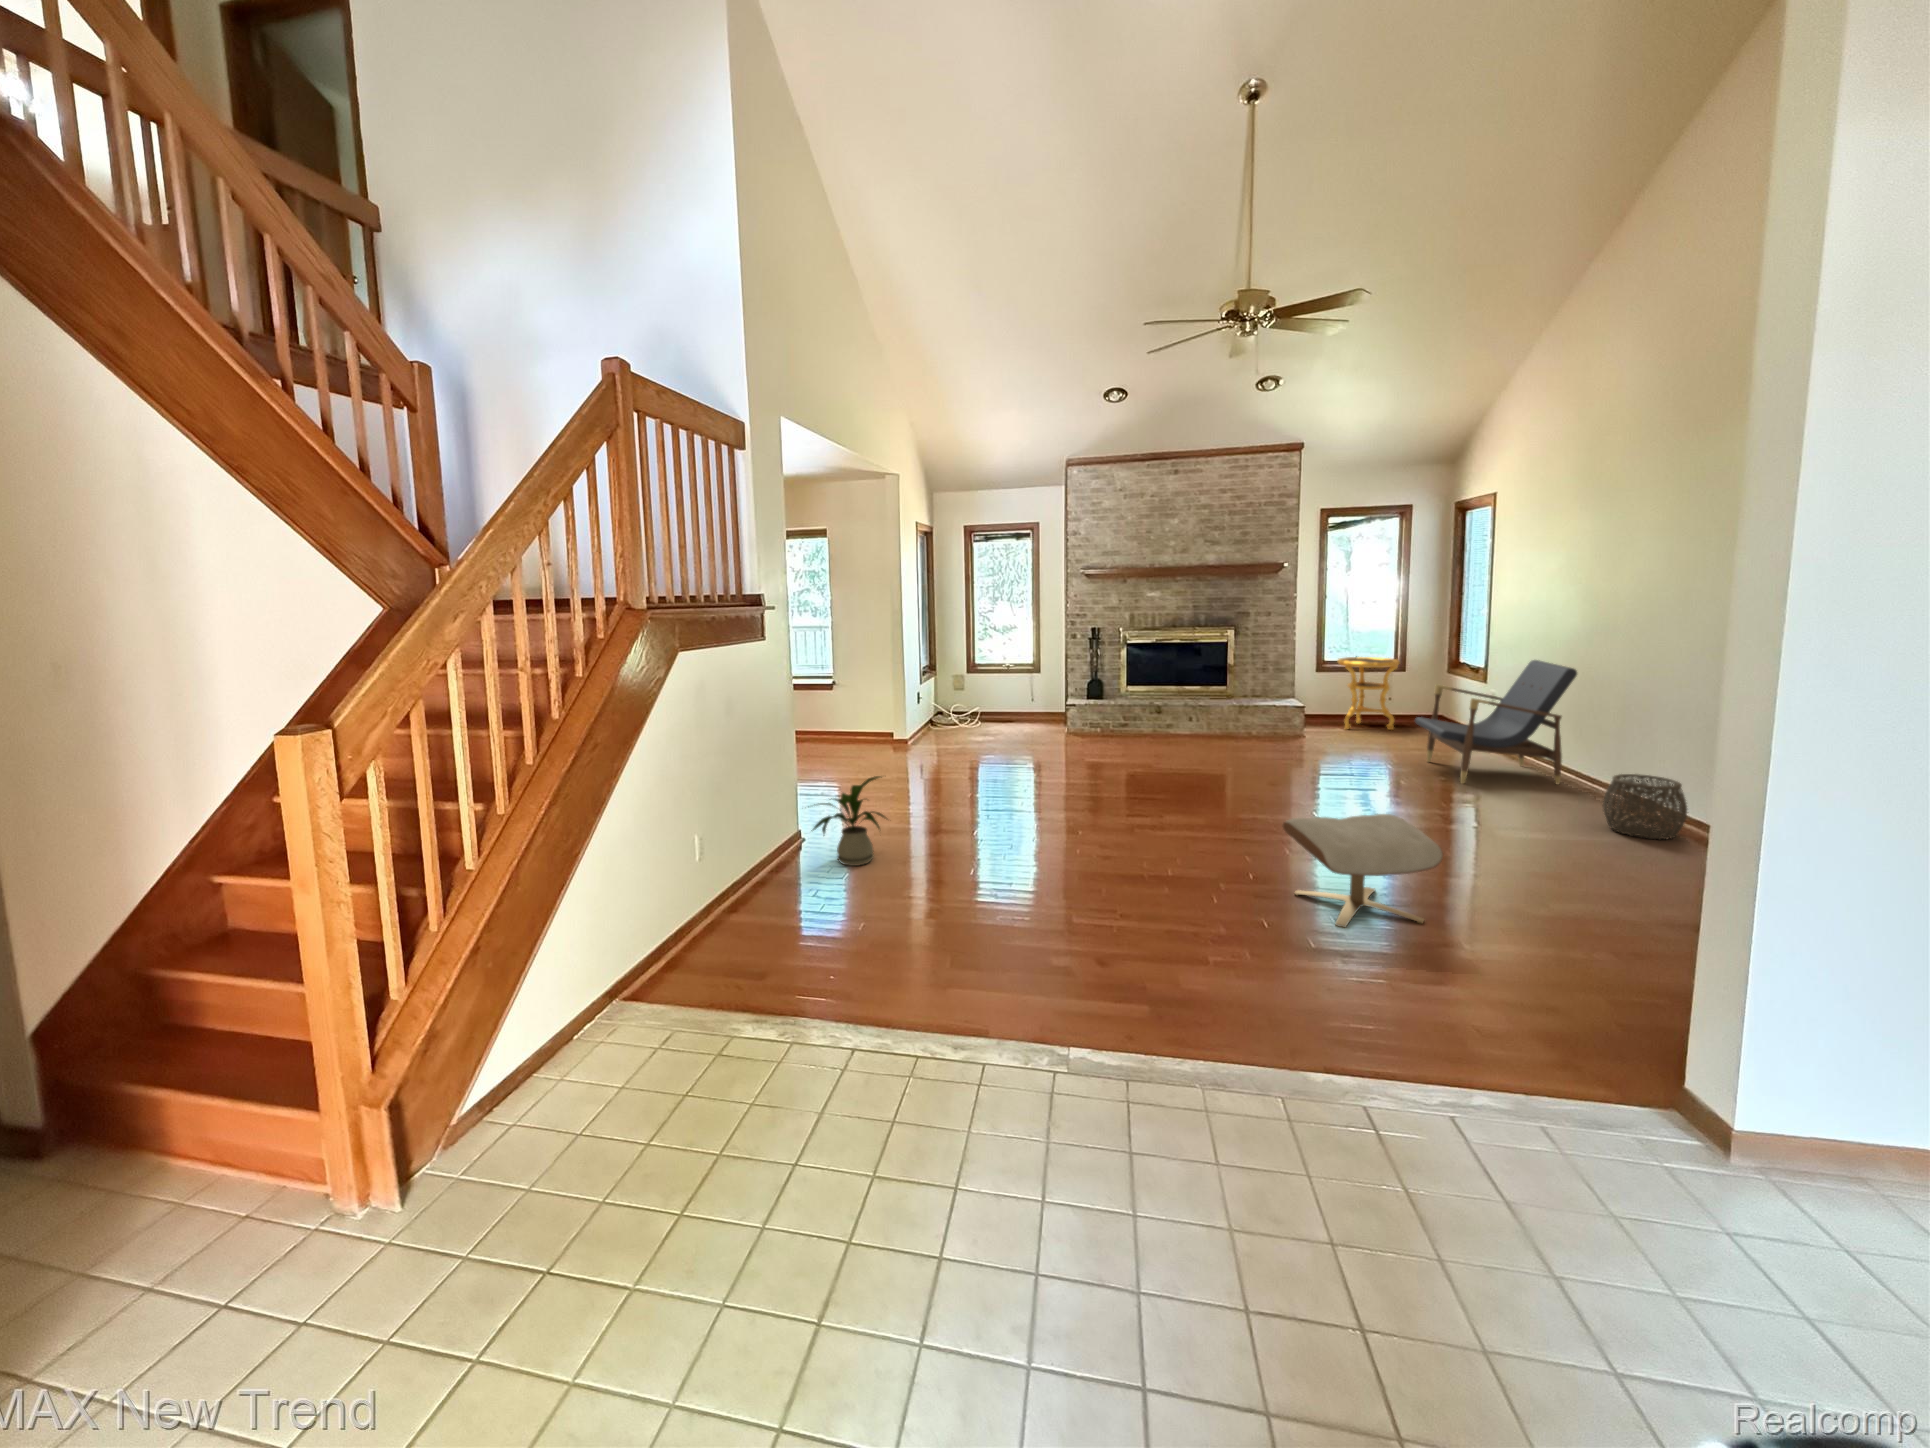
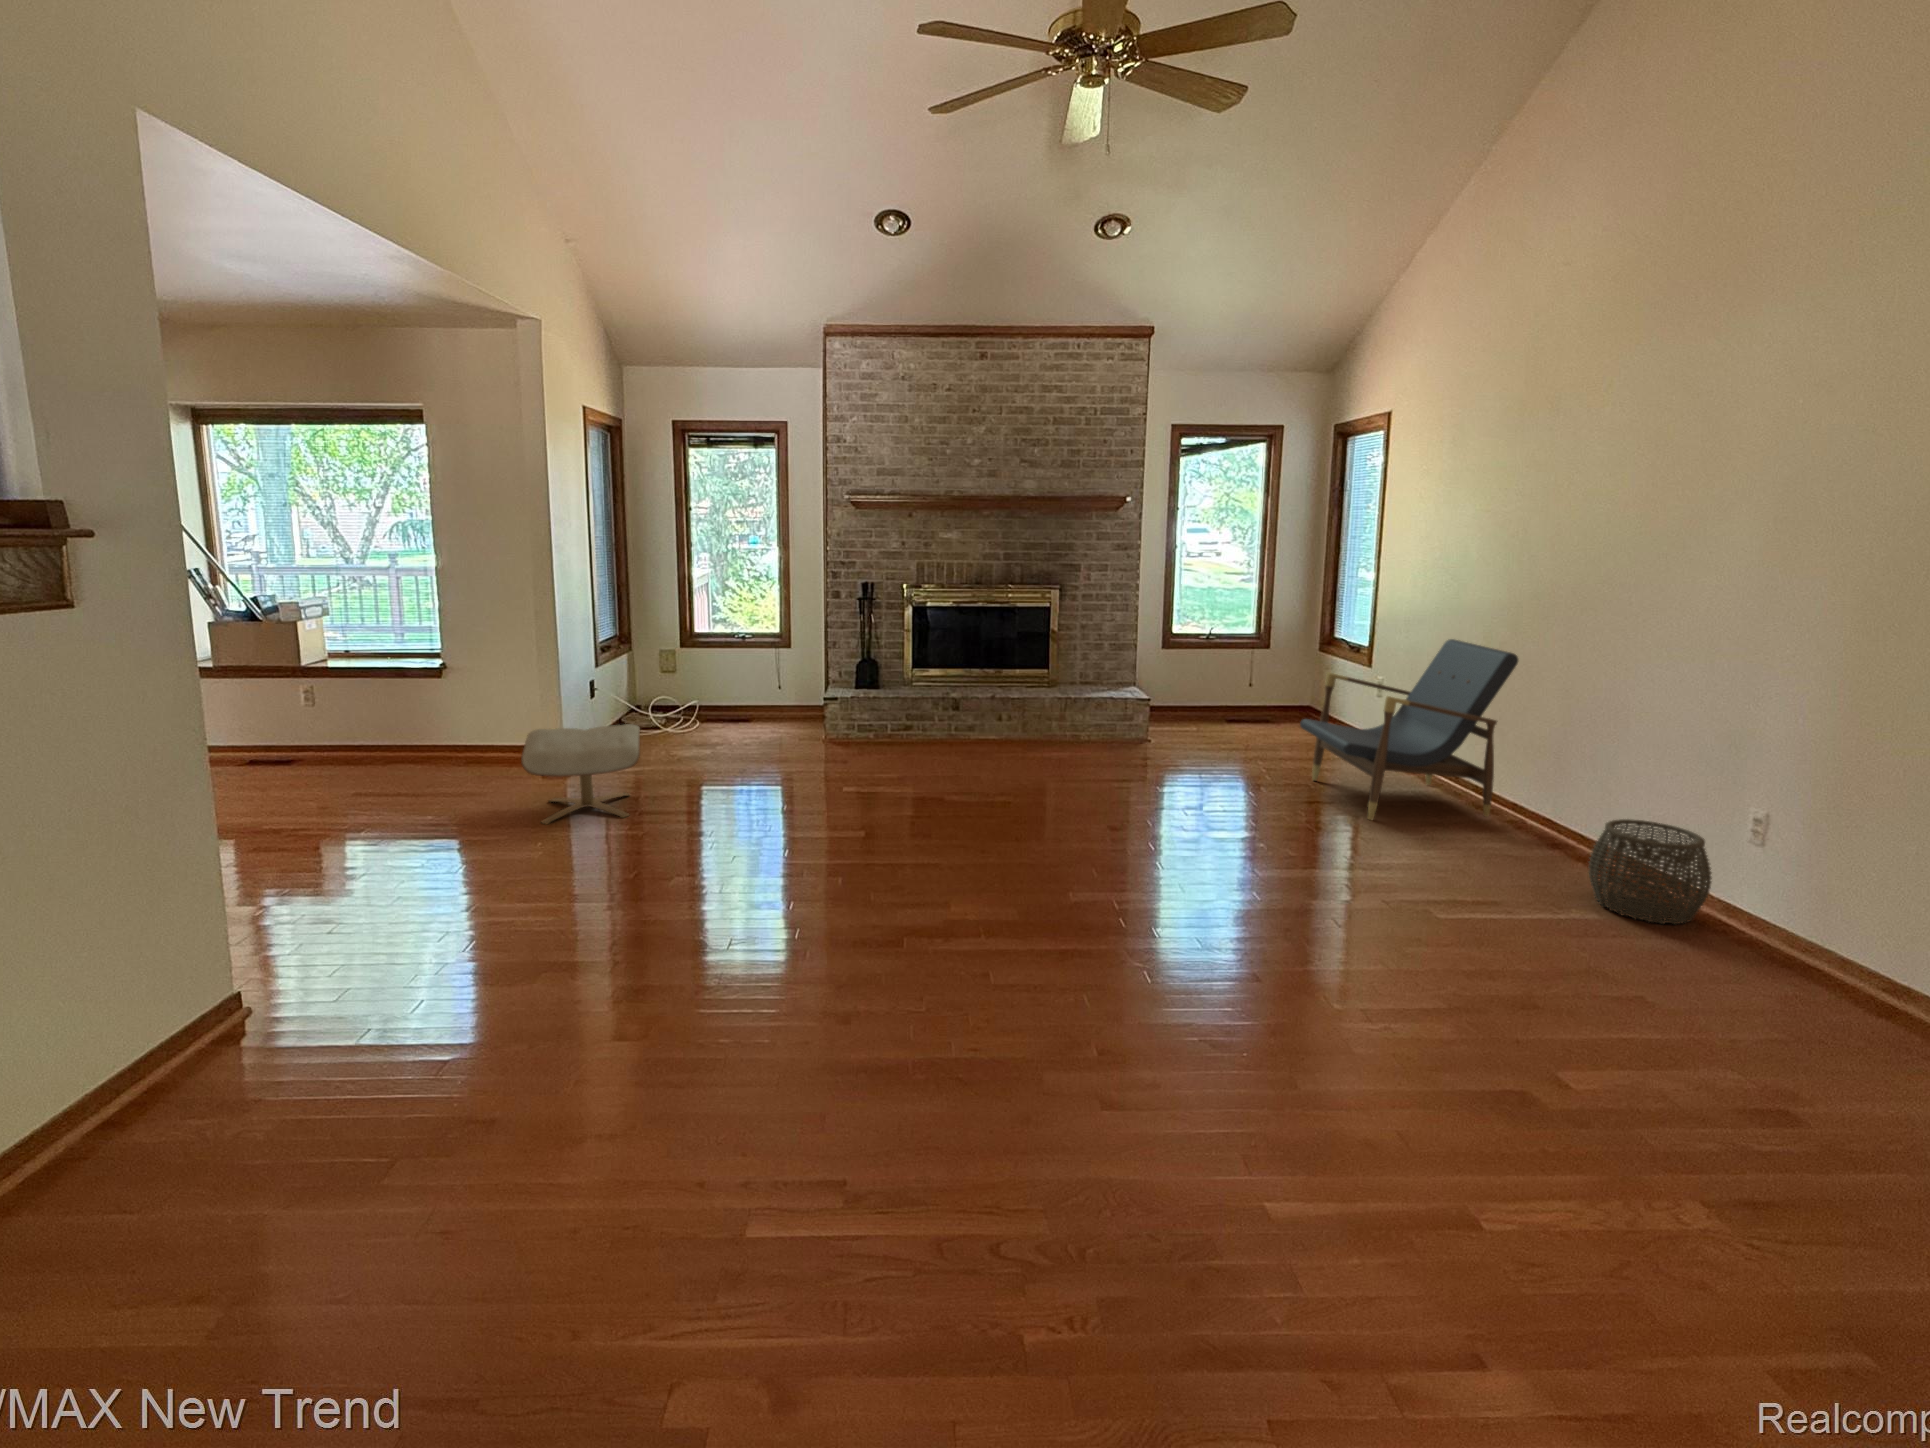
side table: present [1338,657,1399,730] -> none [1189,629,1266,728]
house plant: present [811,776,886,866] -> none [86,908,362,1127]
ottoman: present [1283,814,1443,928] -> present [521,724,640,824]

